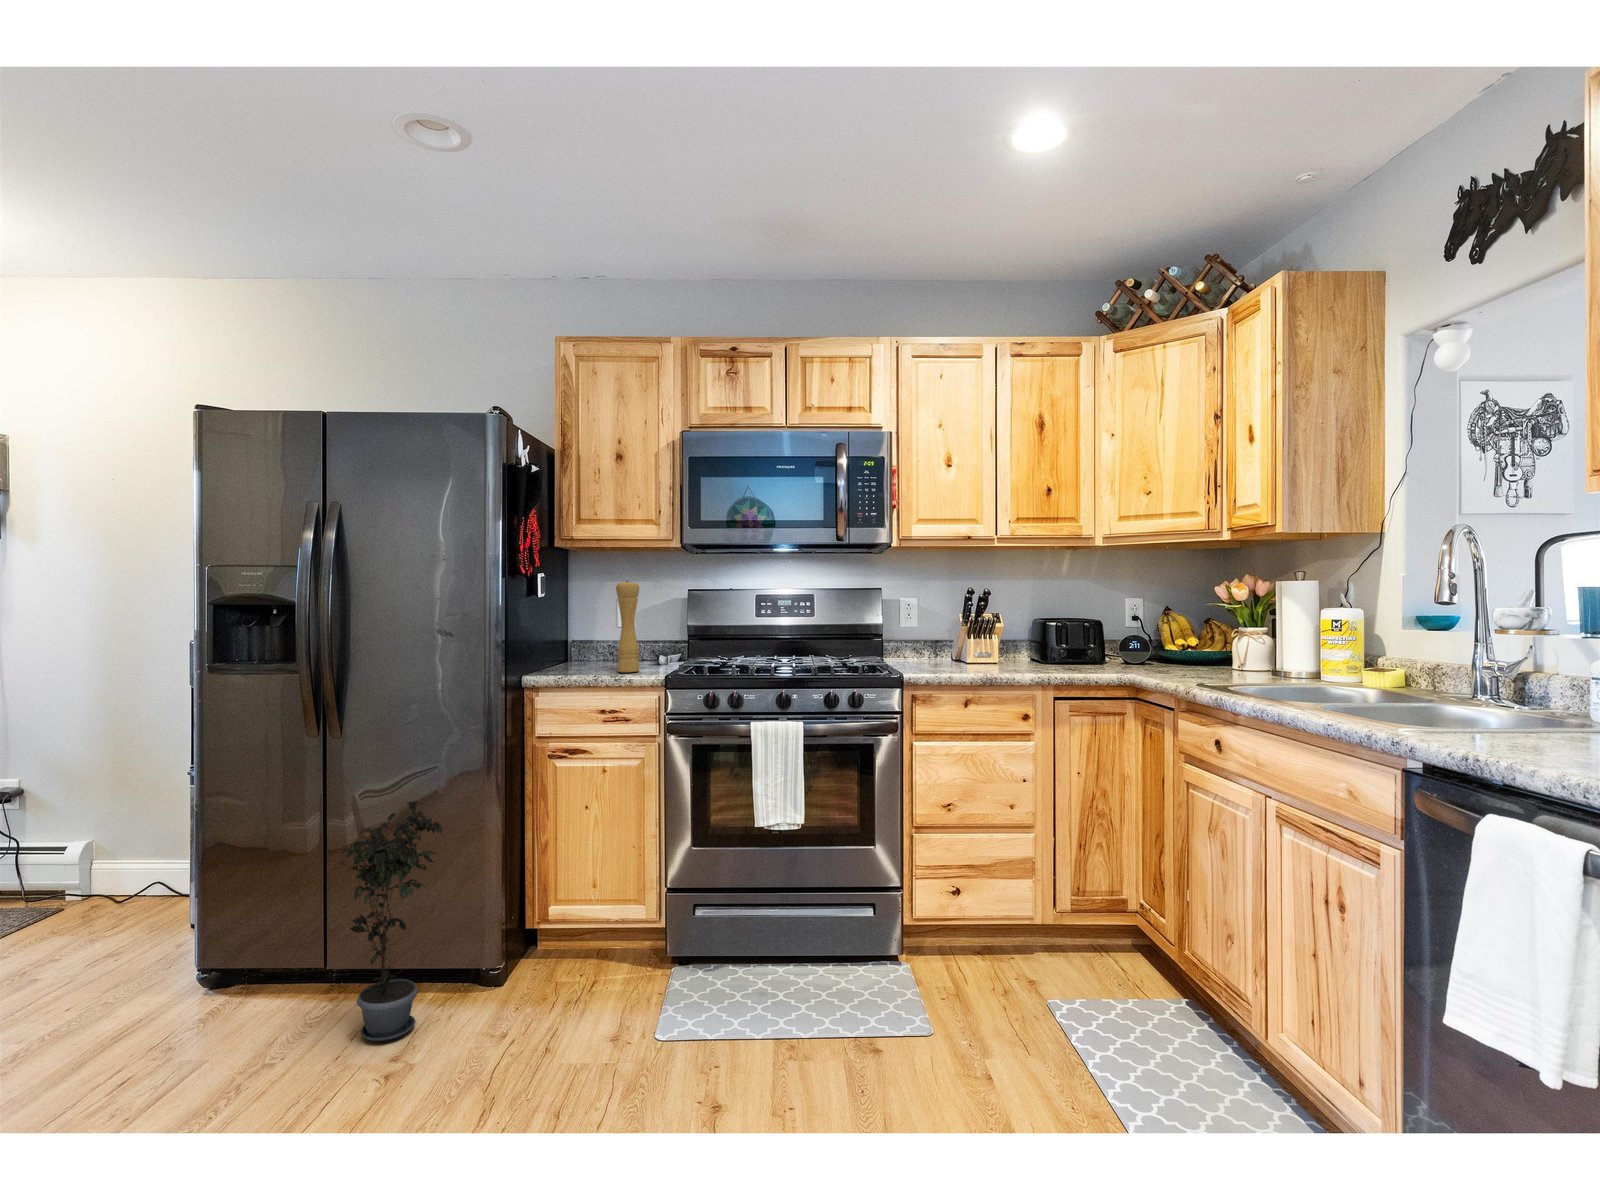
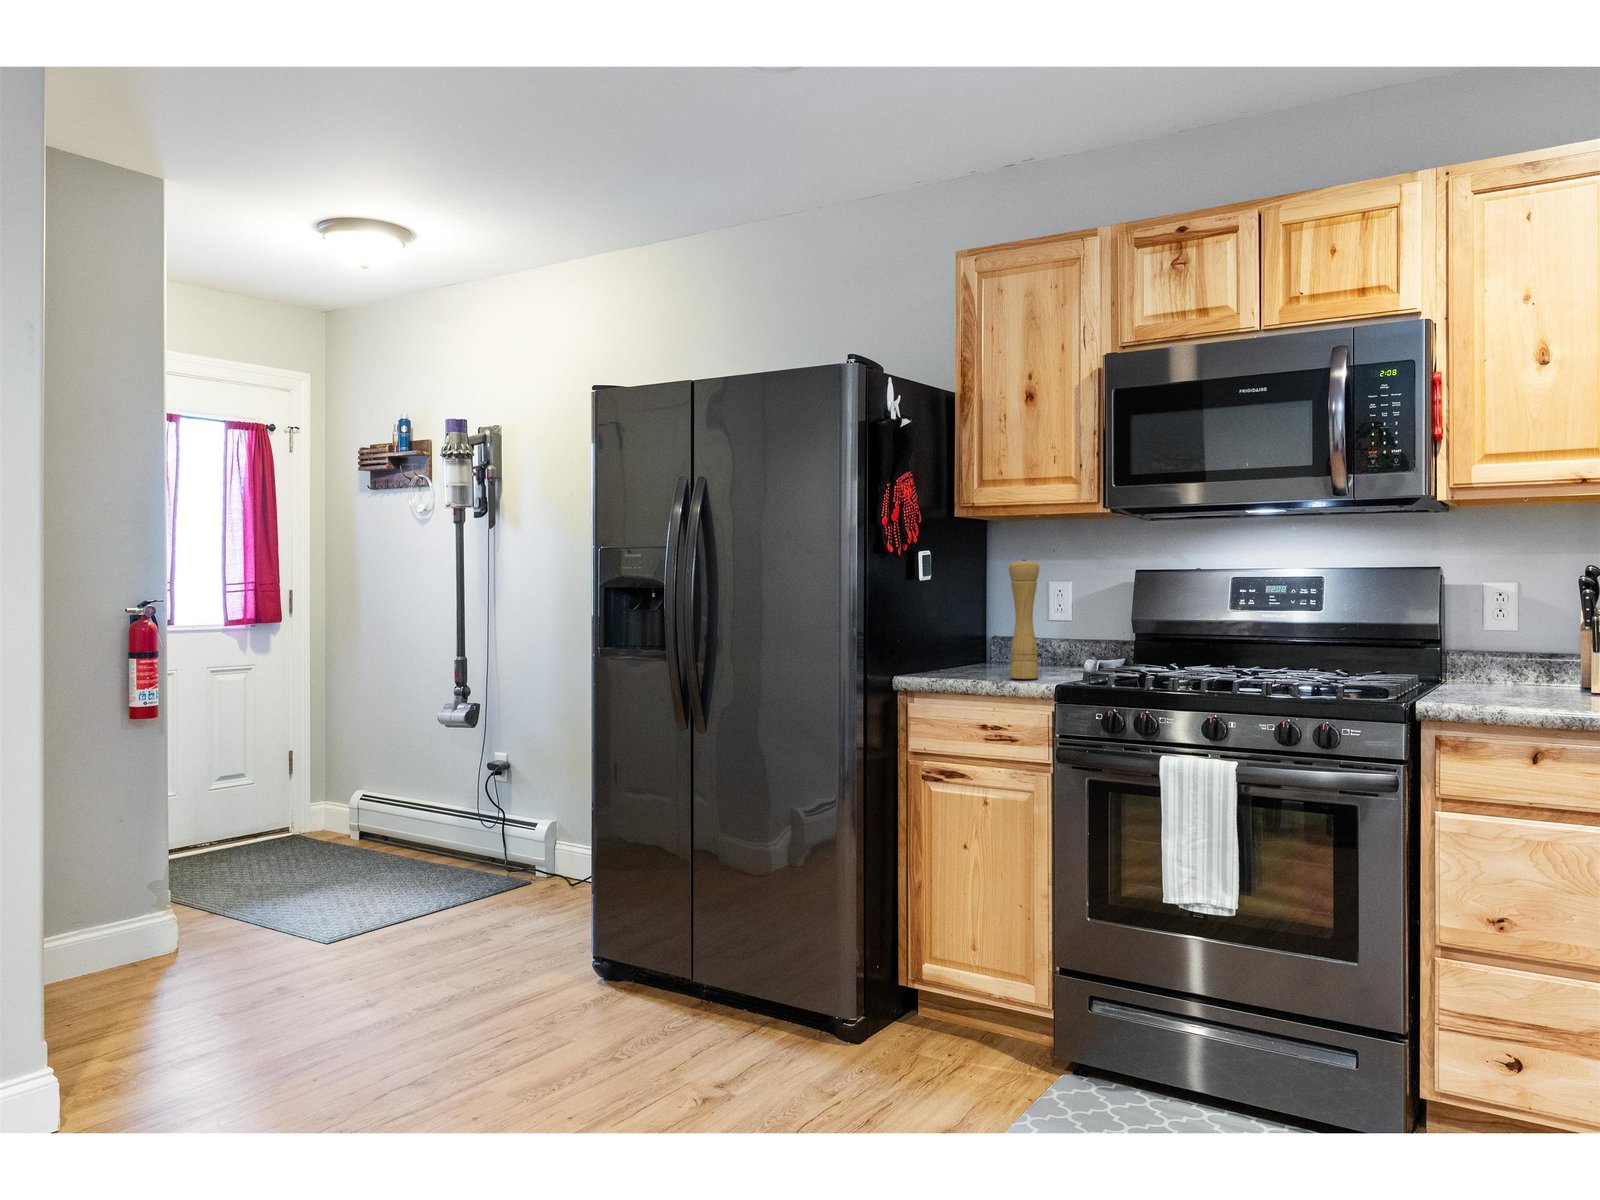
potted plant: present [335,801,442,1042] -> none [674,808,782,1065]

